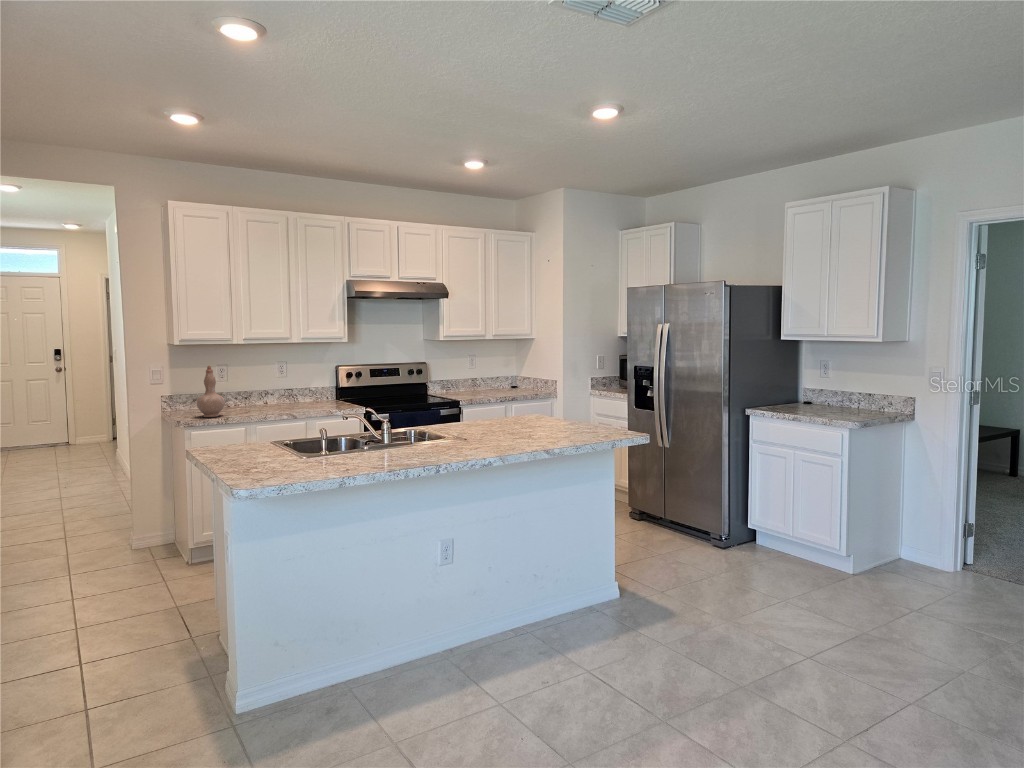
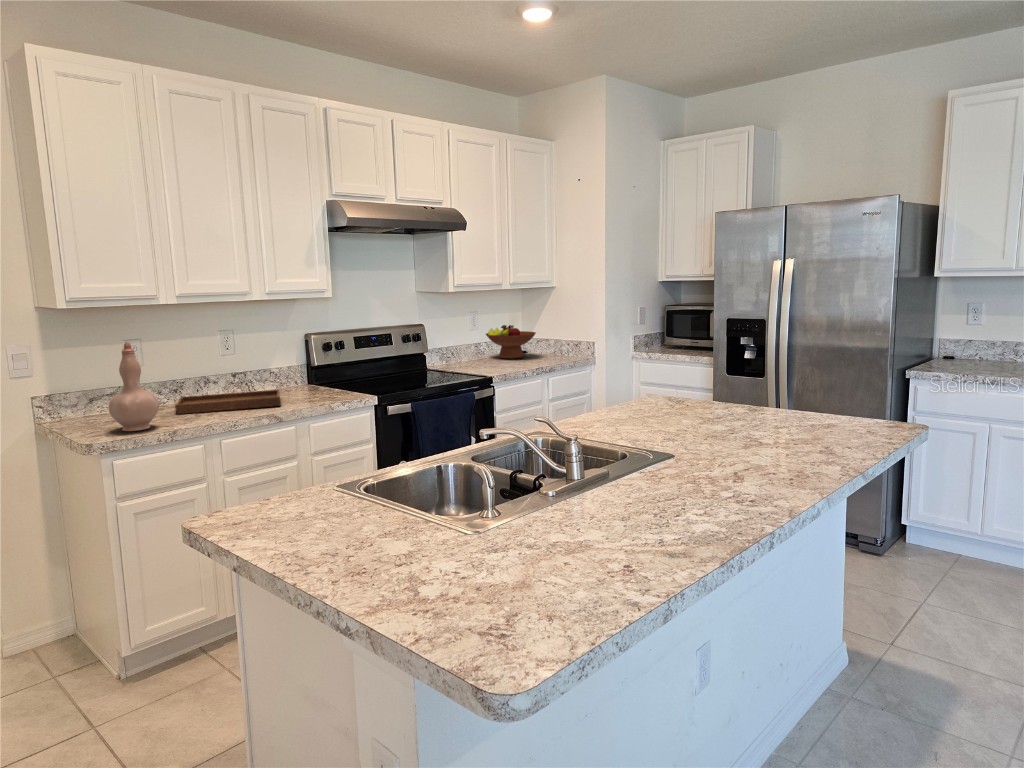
fruit bowl: none [479,366,516,391] -> present [486,325,536,359]
tray: none [239,388,308,411] -> present [175,372,281,414]

